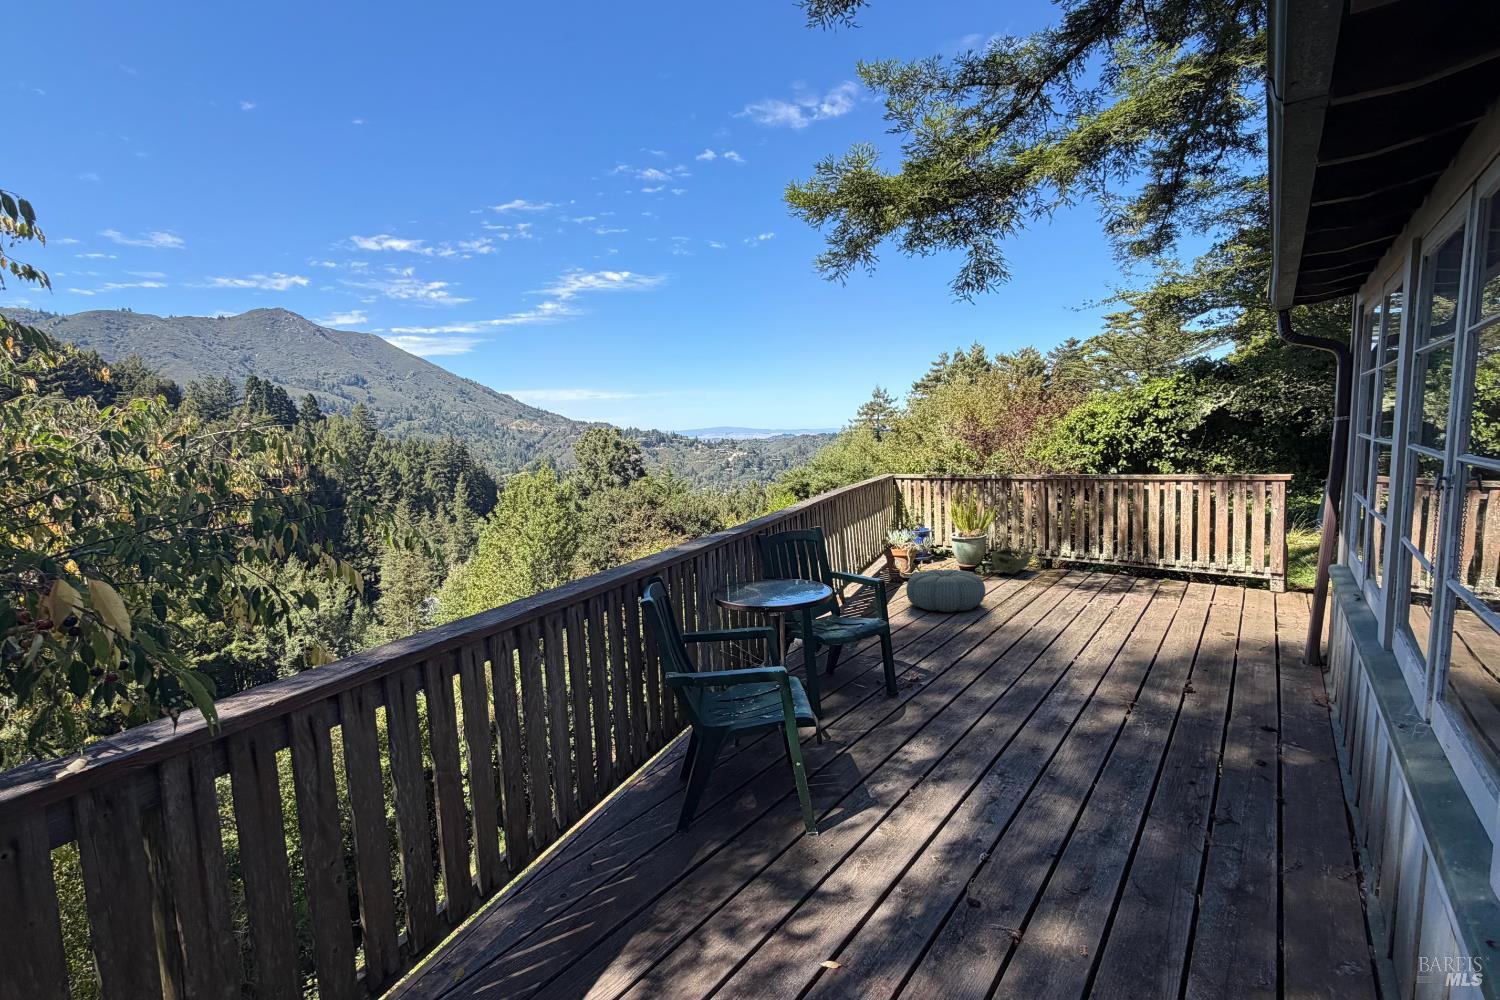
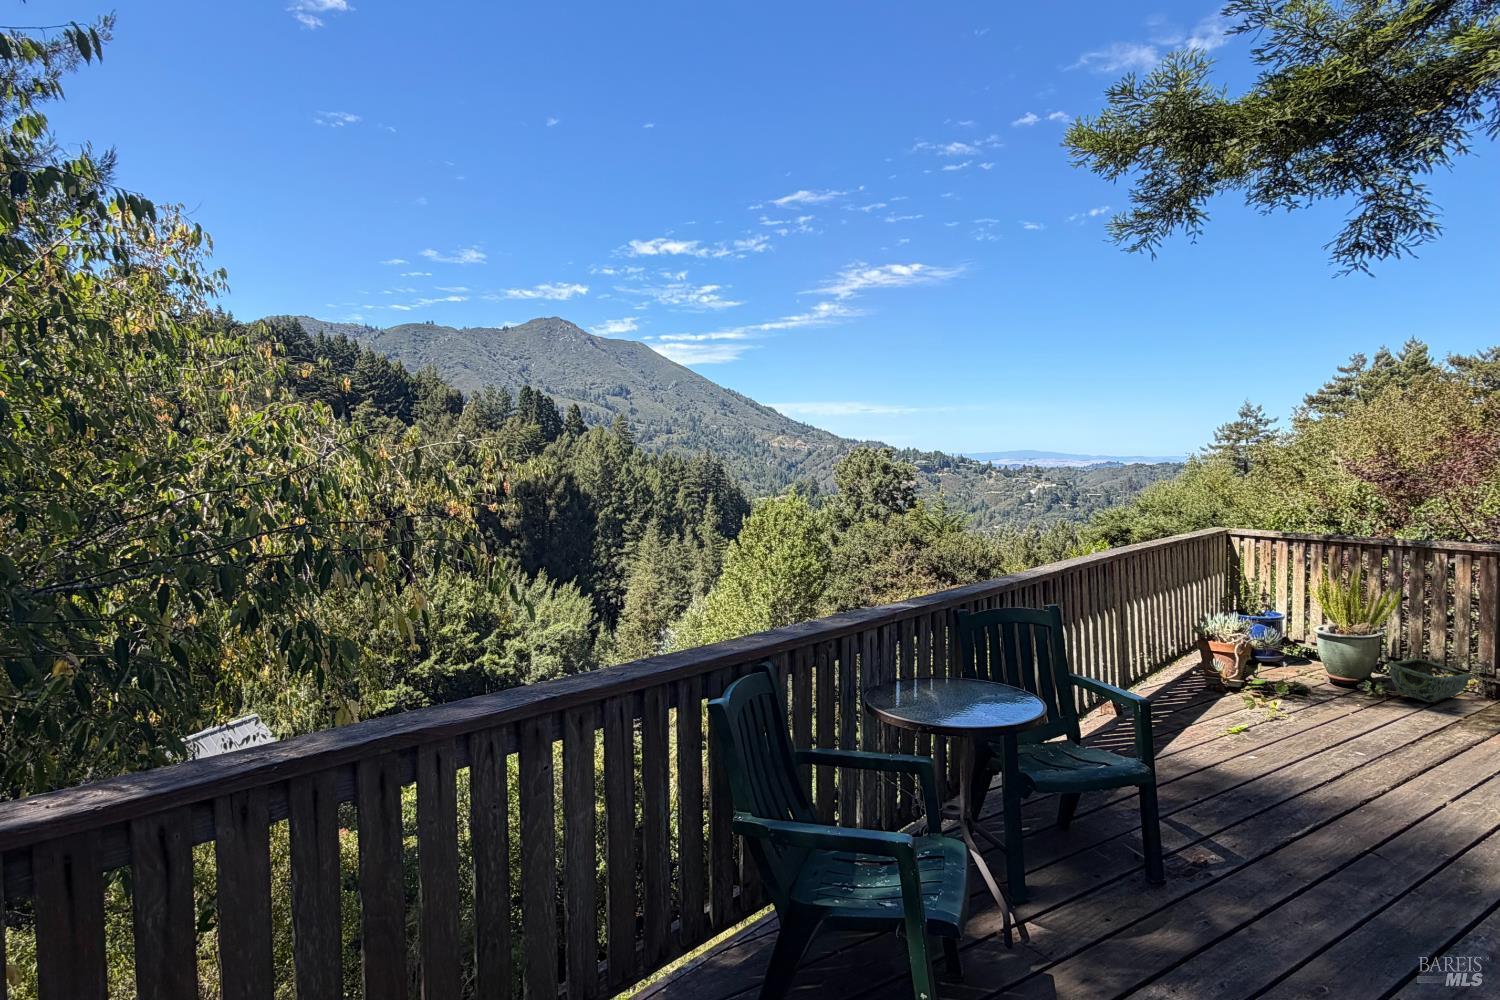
pouf: present [906,569,985,612] -> none [1221,681,1365,754]

